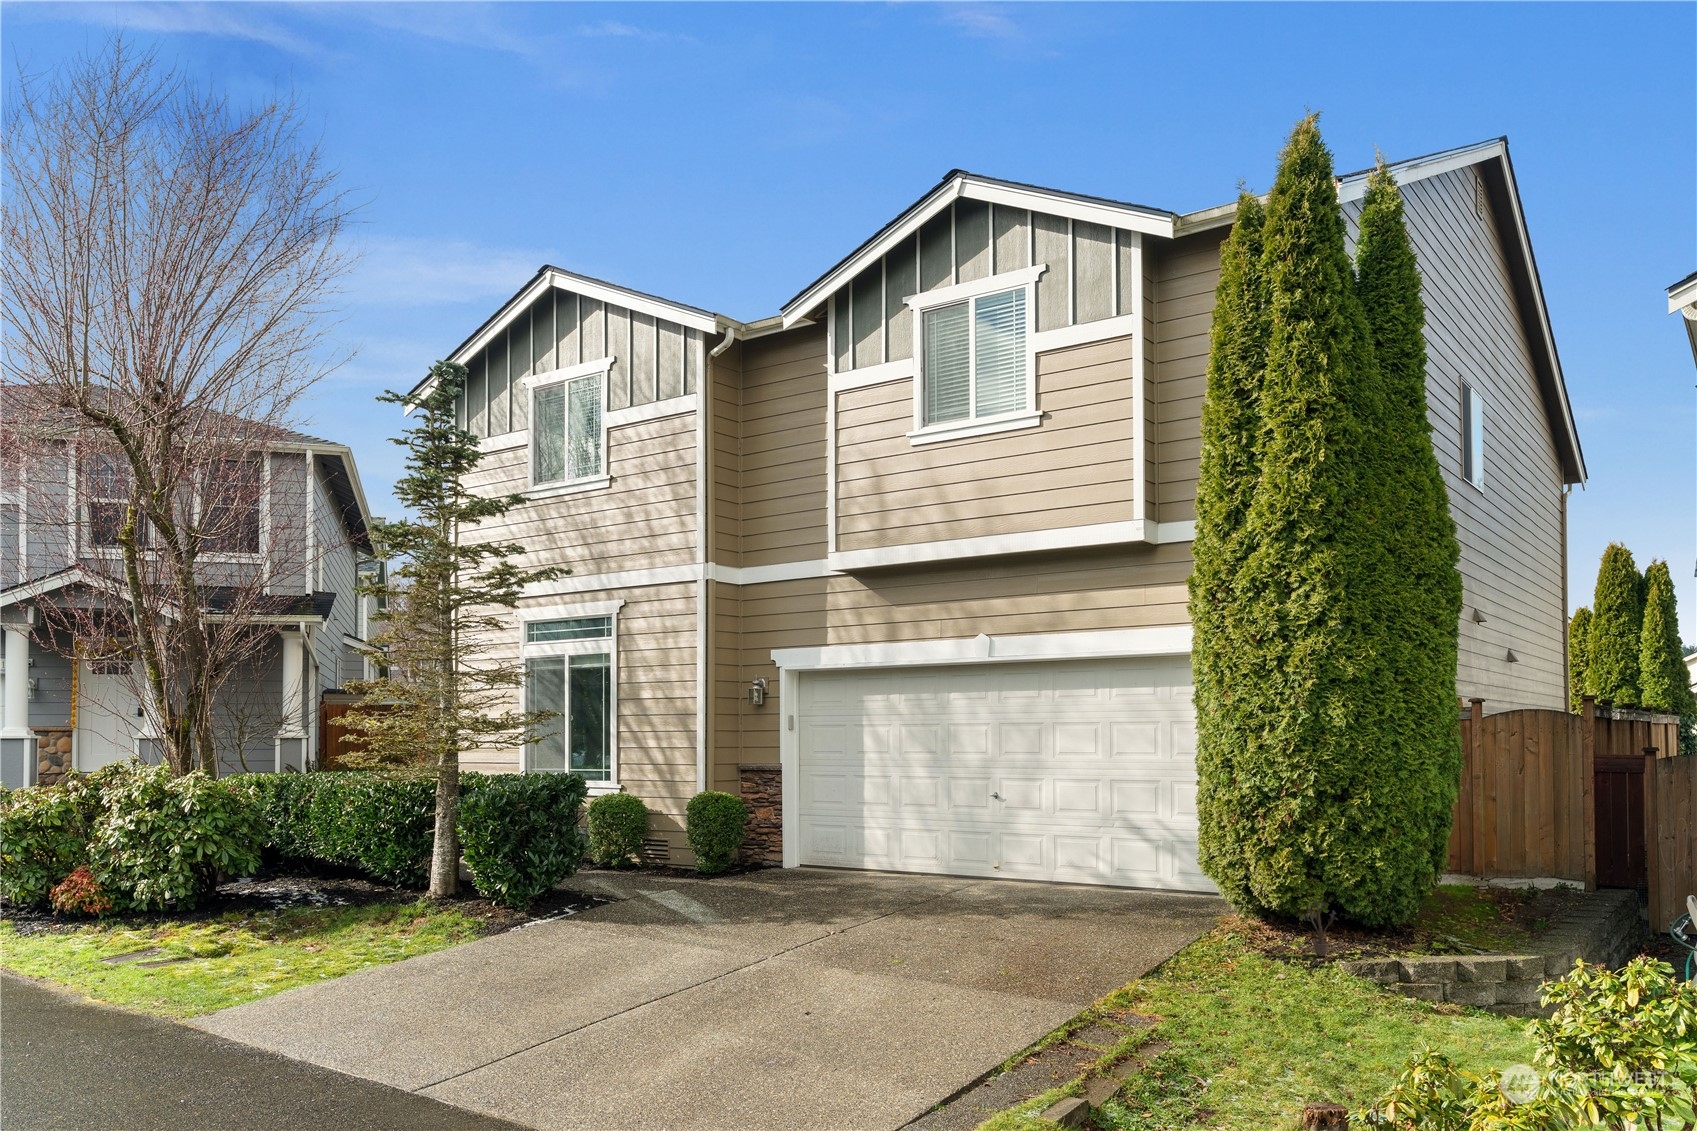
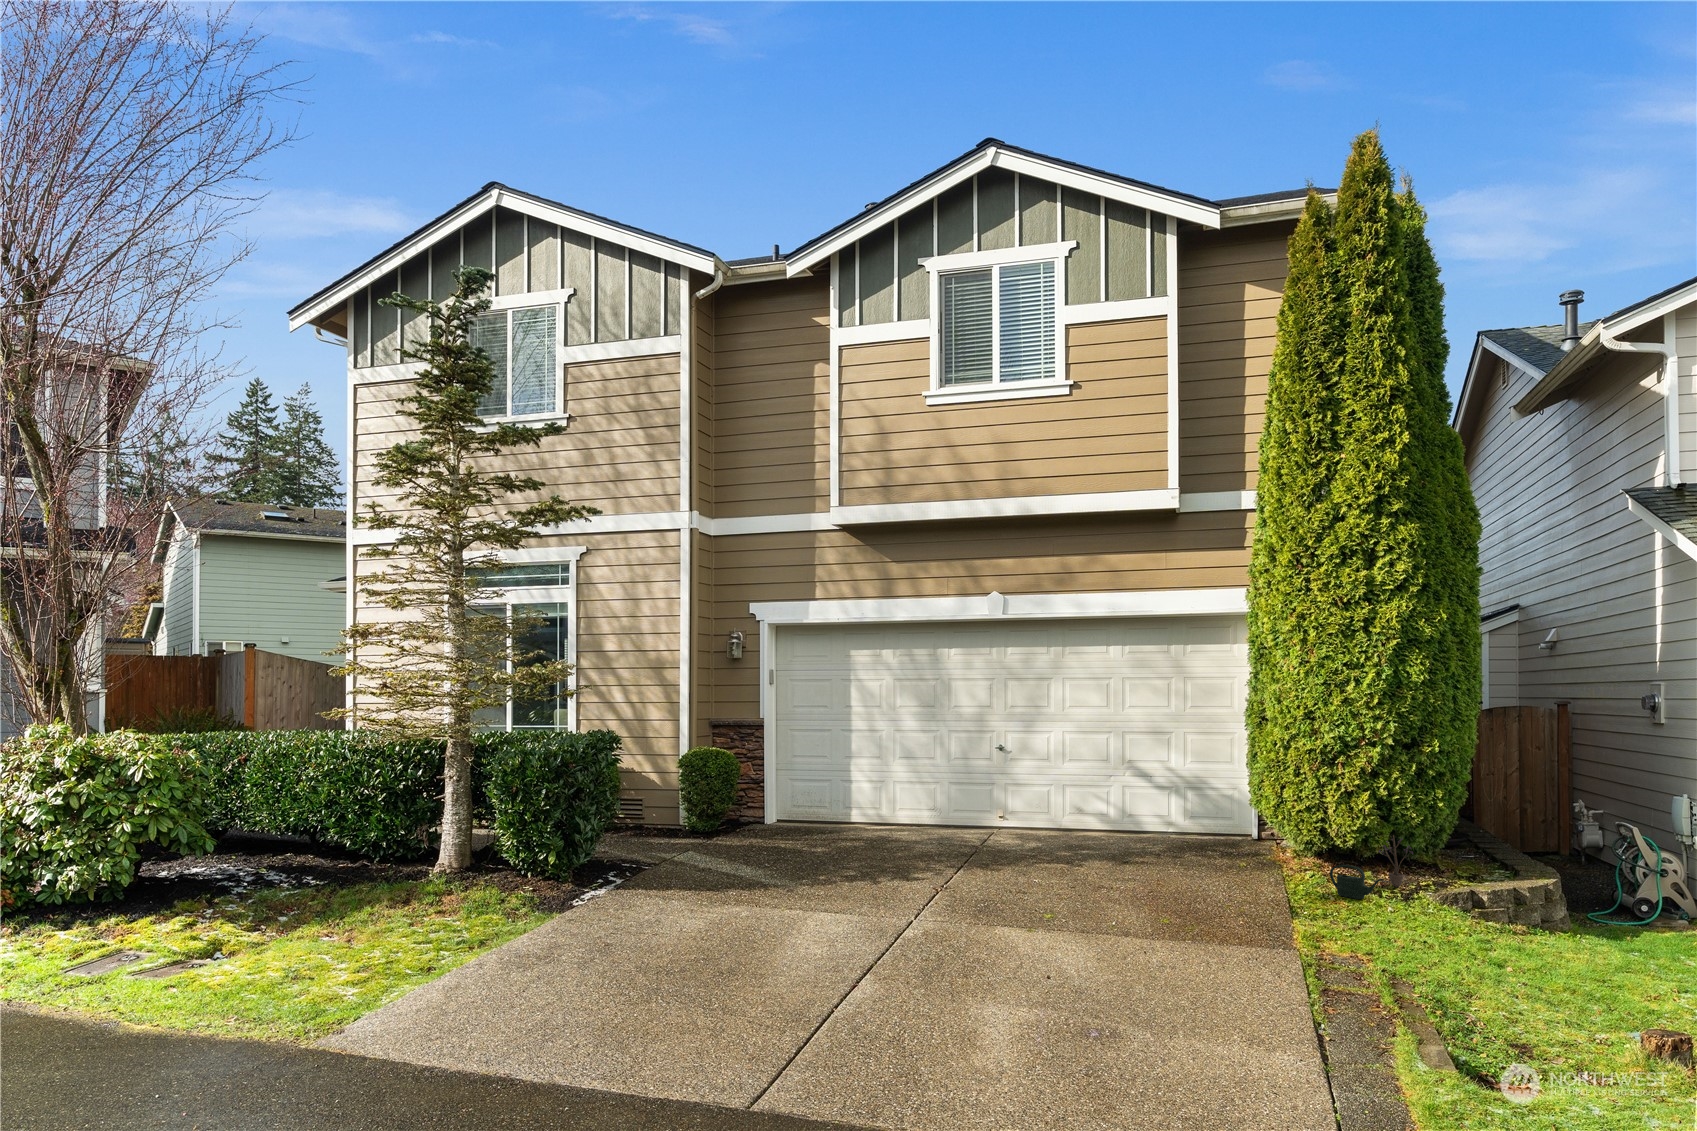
watering can: none [1240,929,1286,968] -> present [1330,865,1383,899]

